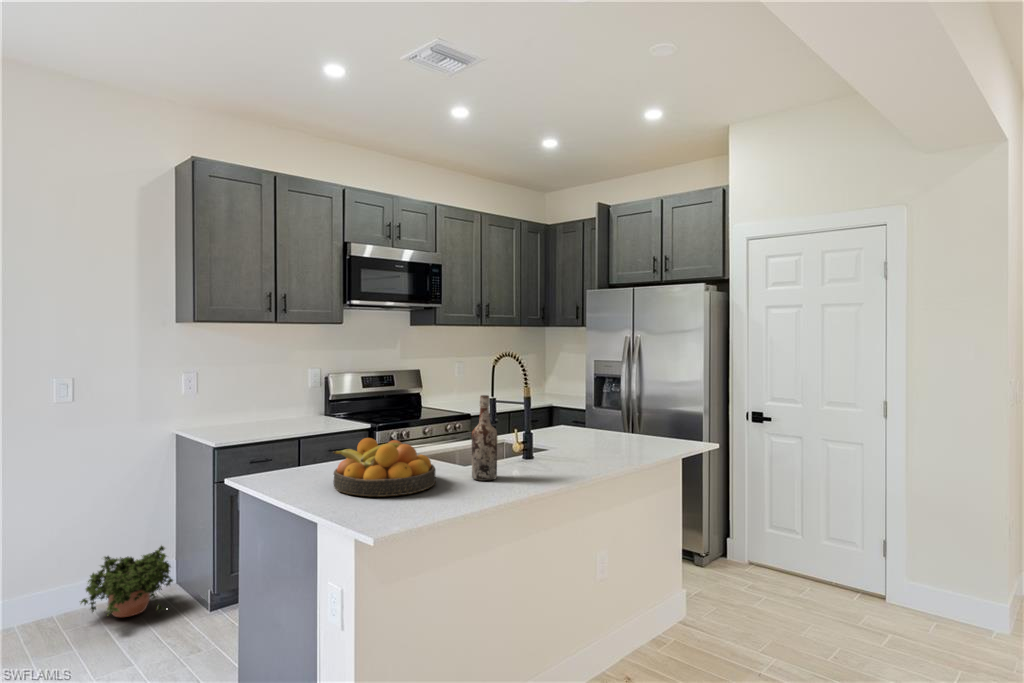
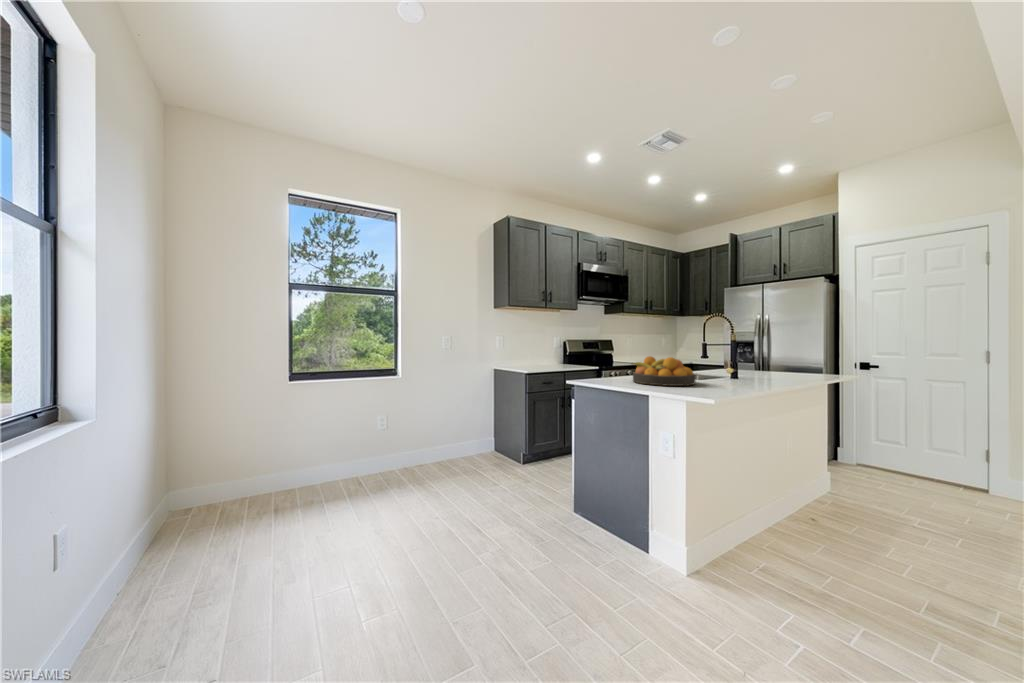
wine bottle: present [472,395,497,481] -> none [712,333,729,383]
potted plant: present [81,546,173,617] -> none [457,426,500,464]

